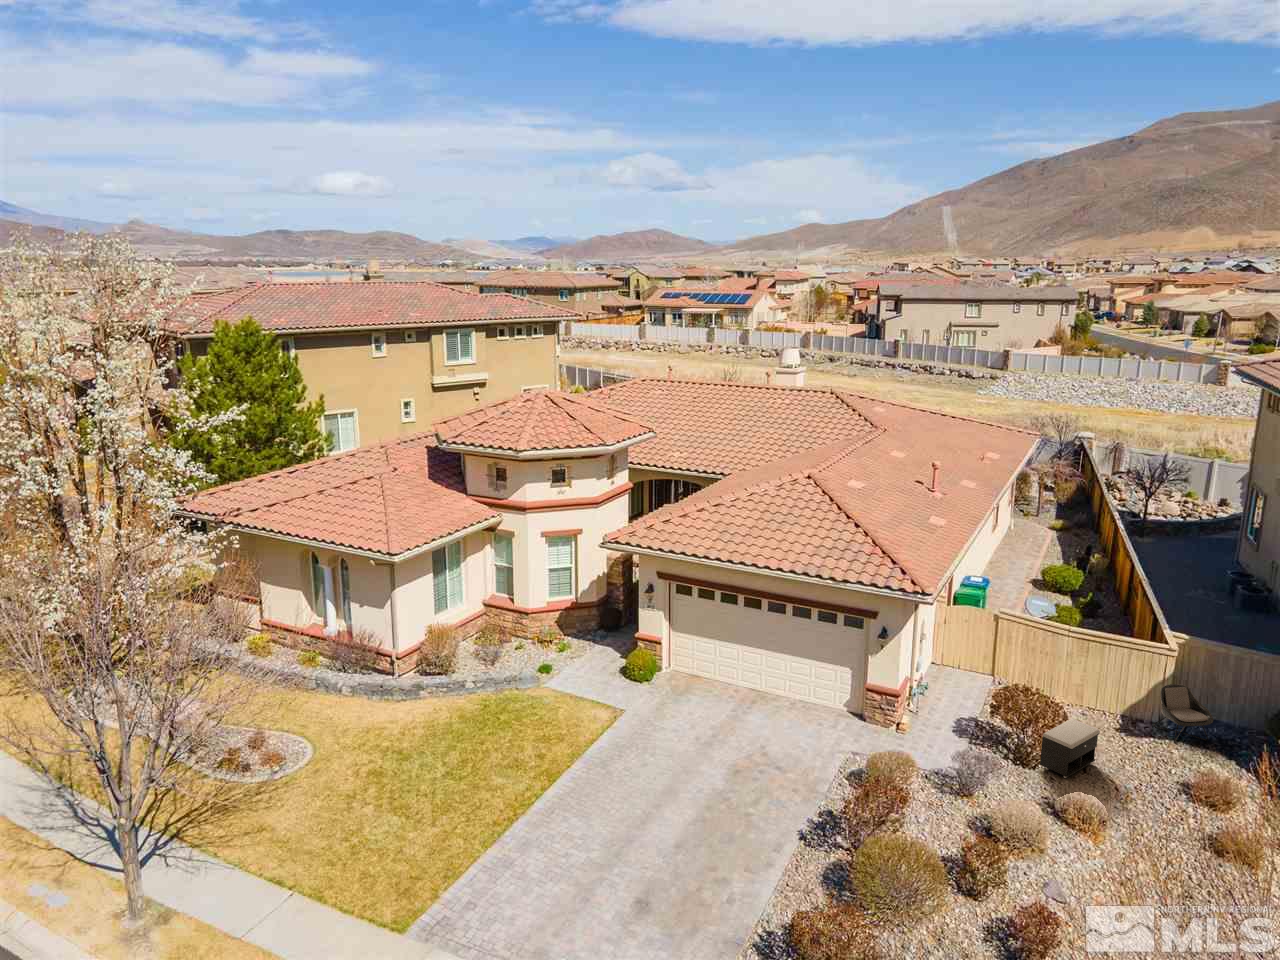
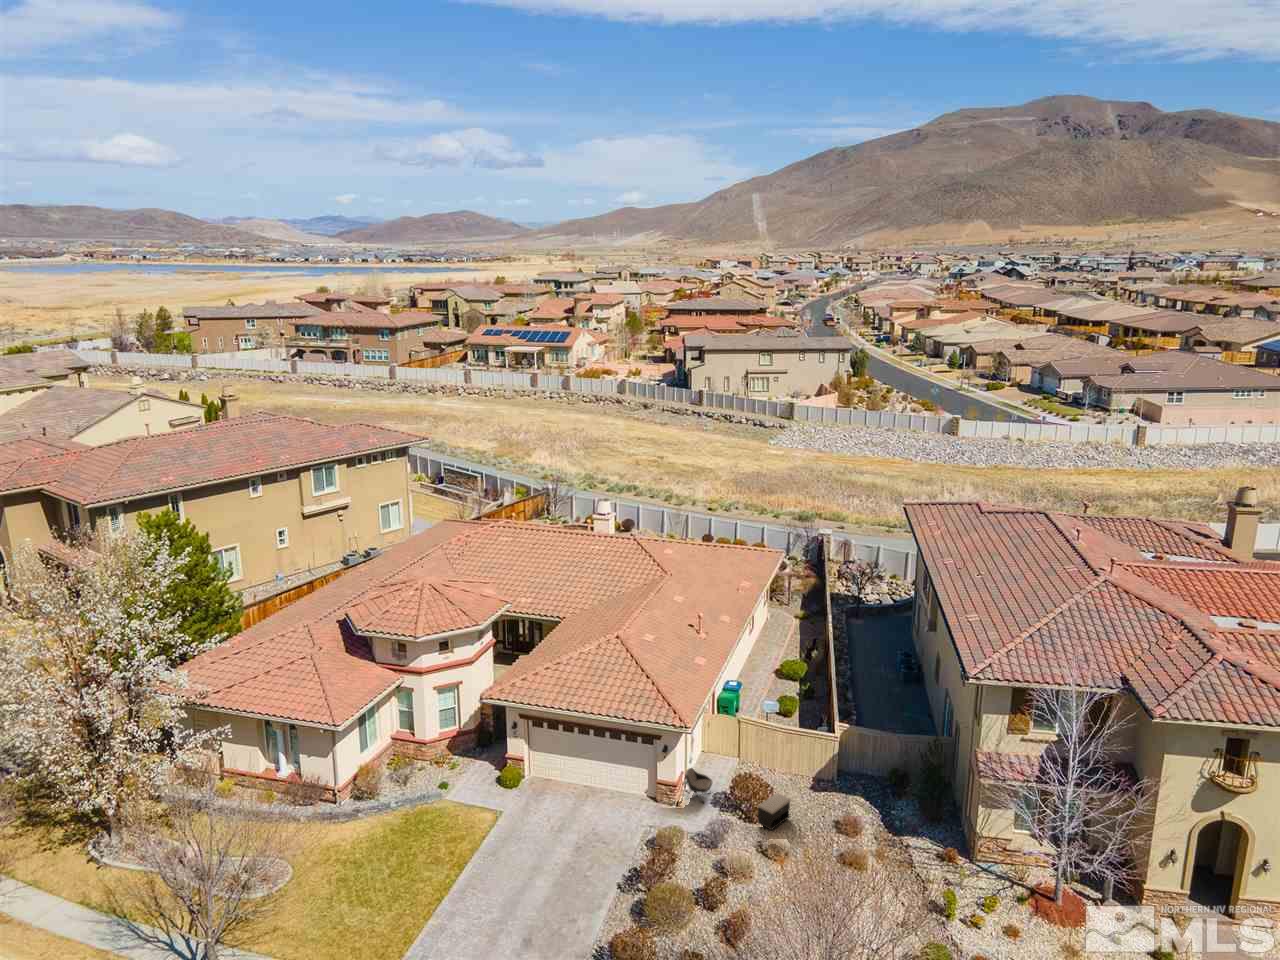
lounge chair: present [1153,684,1213,743] -> present [685,768,712,793]

